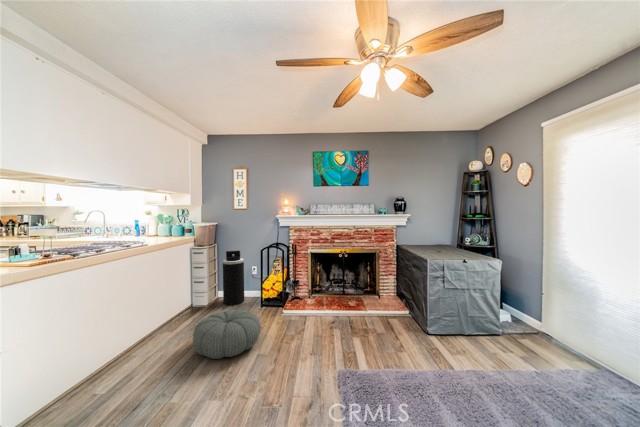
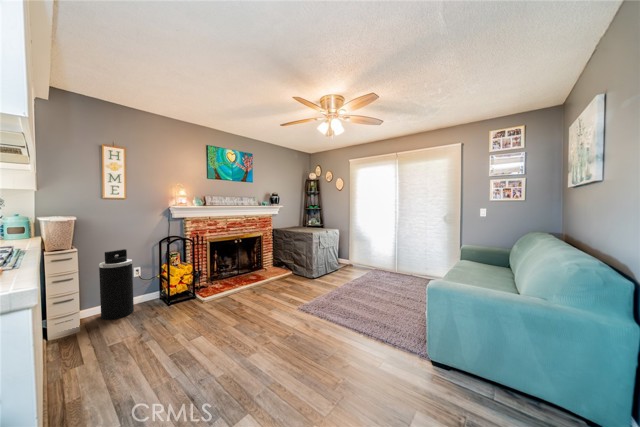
pouf: present [193,310,260,359] -> none [154,299,227,349]

